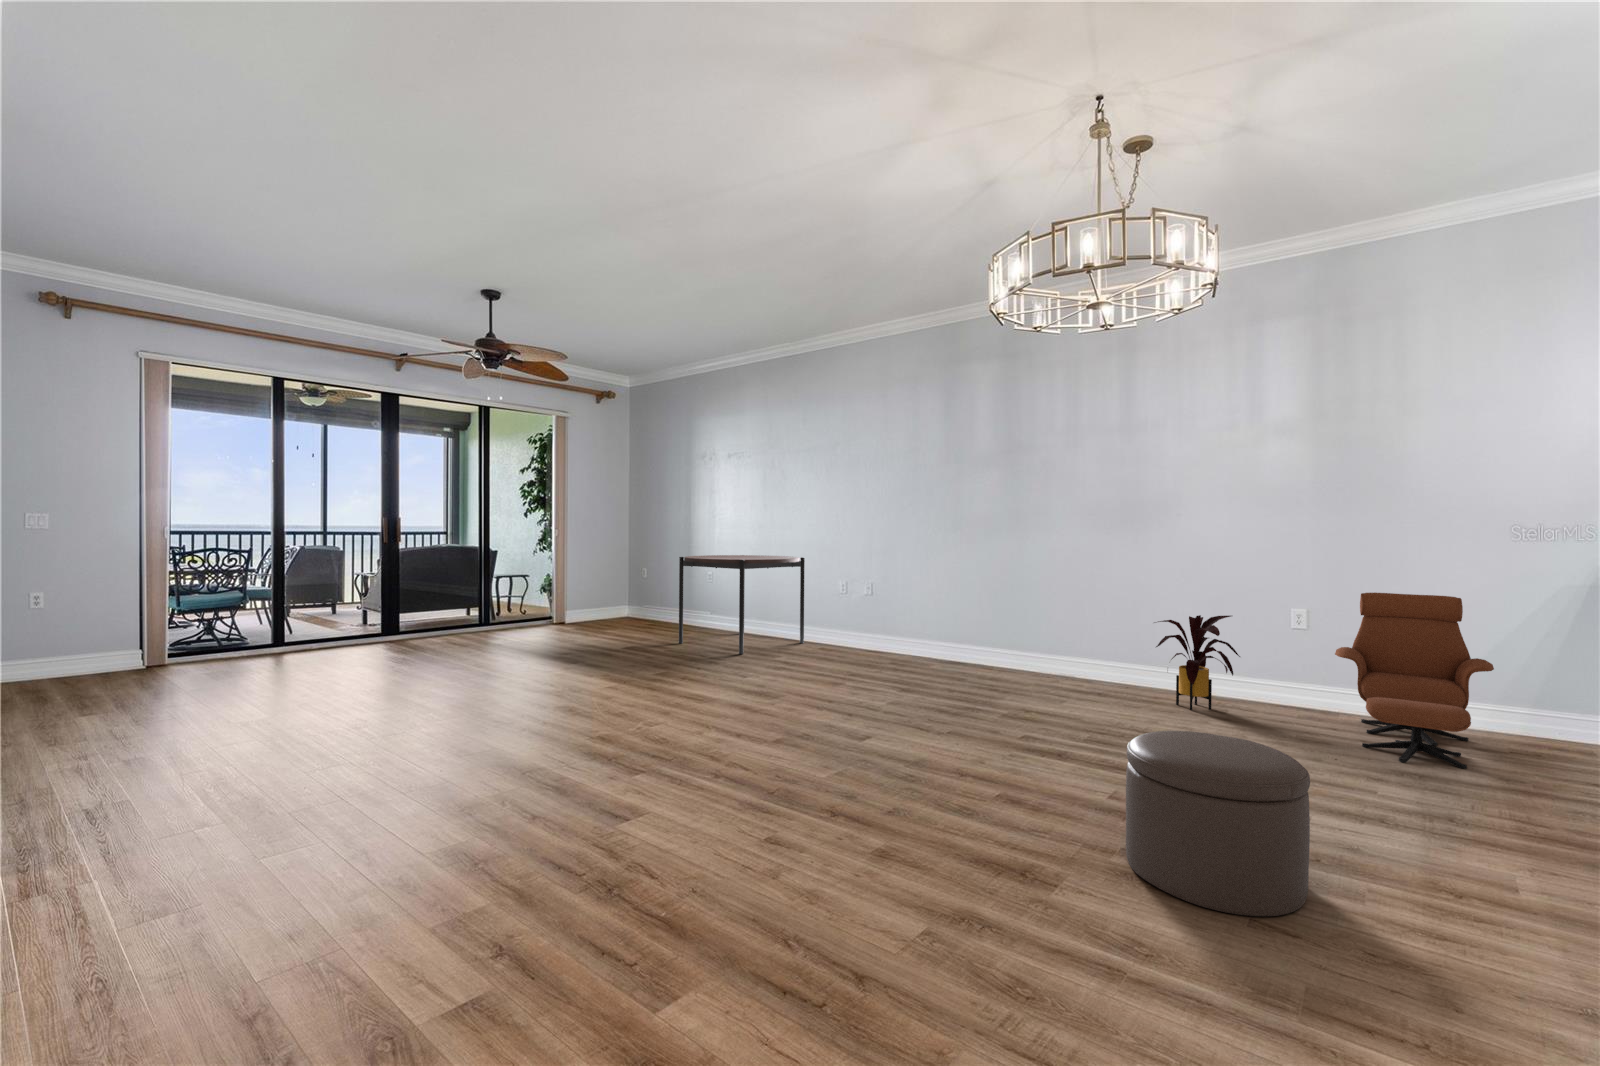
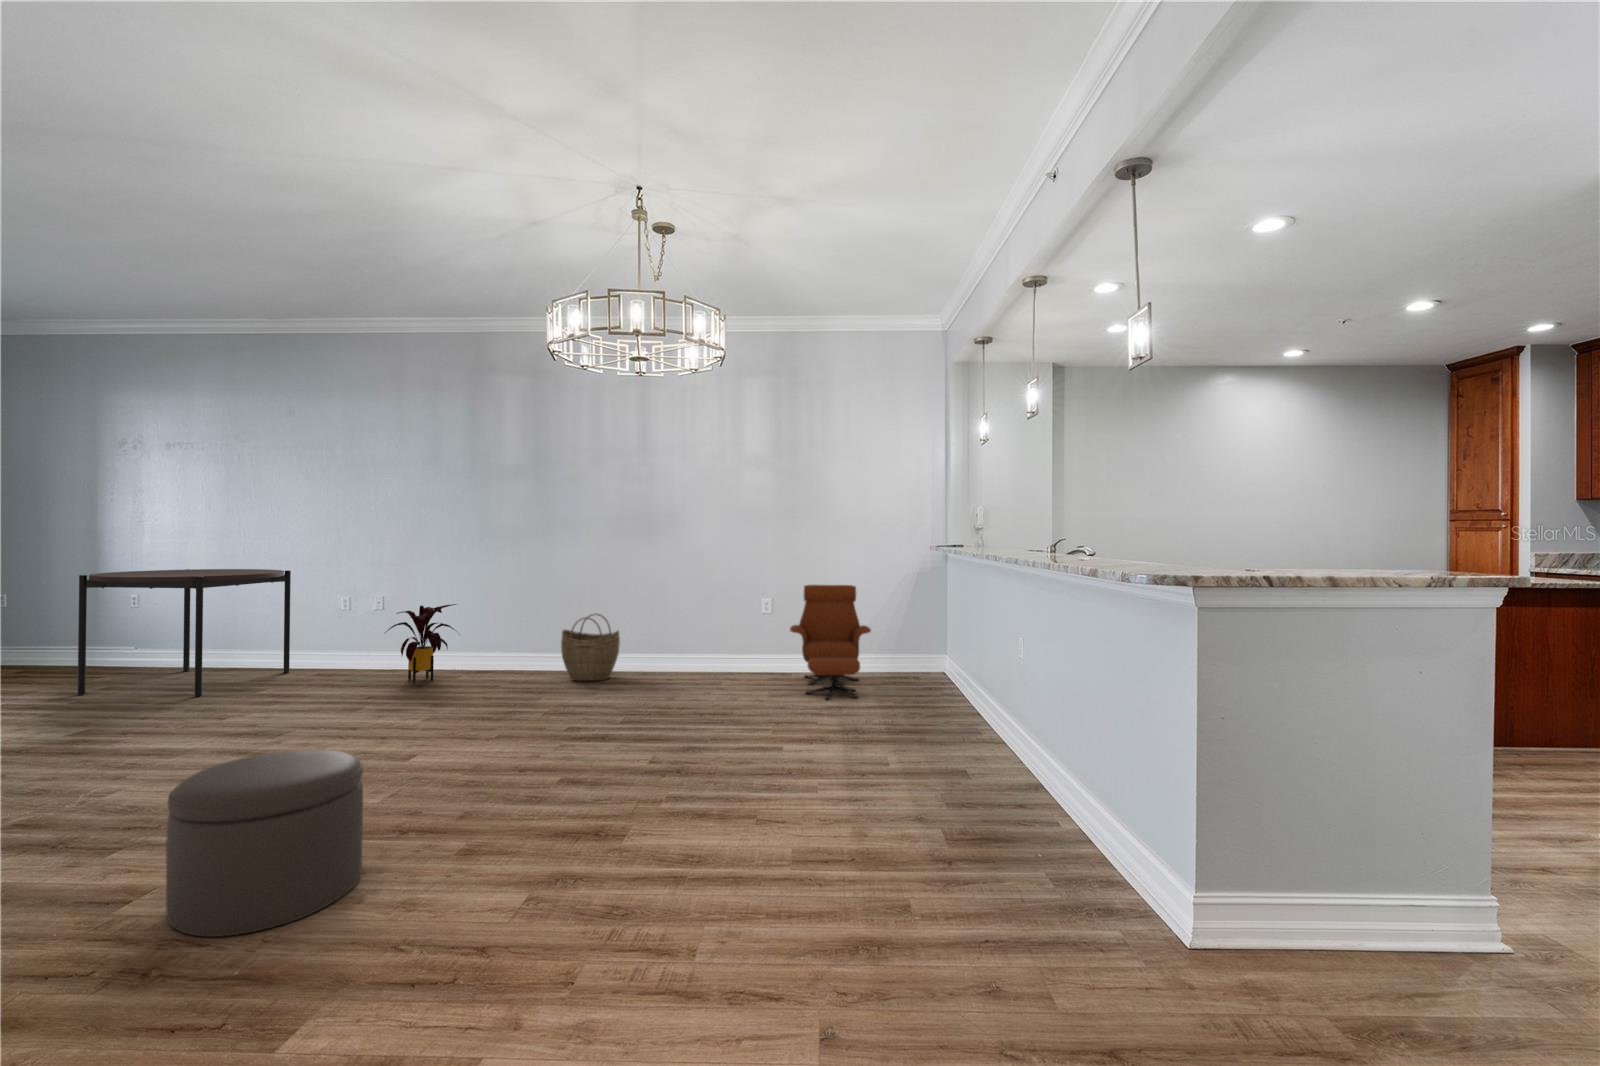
woven basket: none [1025,612,1091,687] -> present [561,614,620,681]
house plant: present [1156,615,1240,710] -> present [386,604,456,682]
ottoman: present [1126,731,1310,916] -> present [166,750,363,937]

